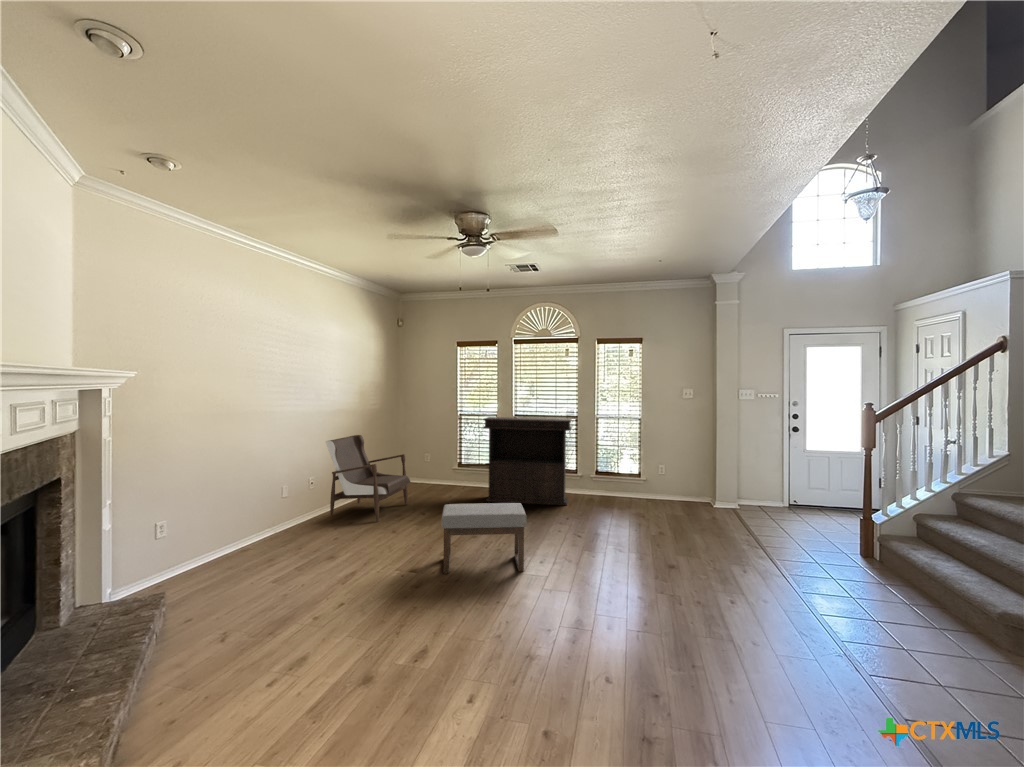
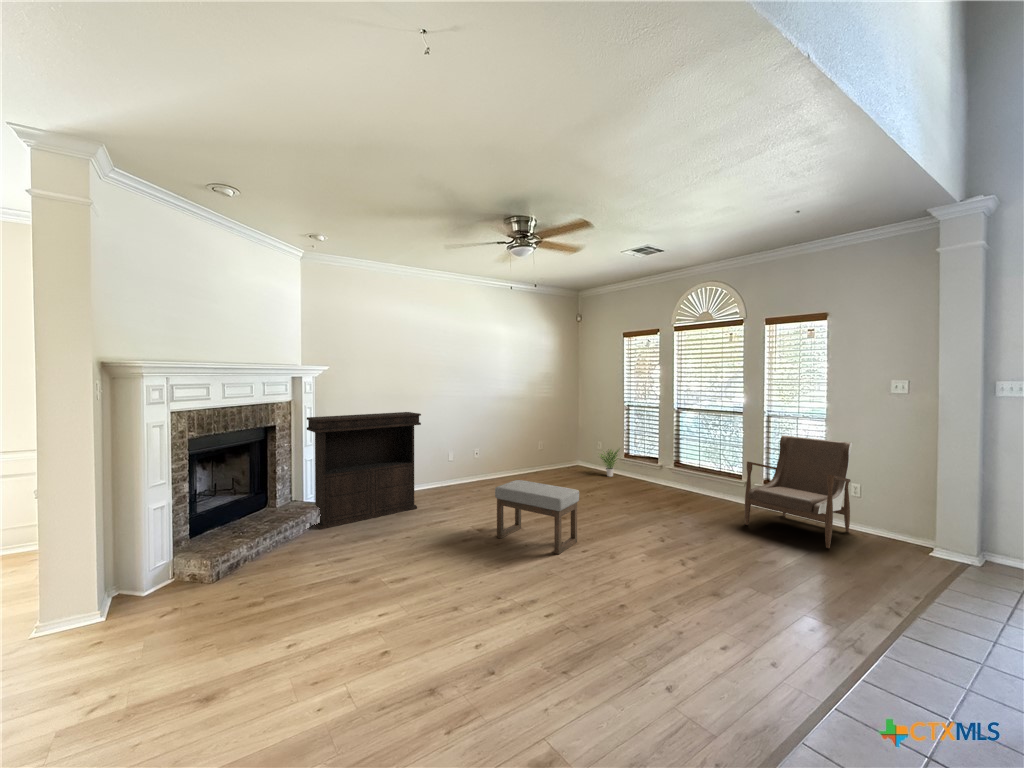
console table: present [483,417,571,505] -> present [307,412,421,529]
armchair: present [326,435,410,522] -> present [745,435,852,548]
potted plant: none [433,456,462,489] -> present [601,449,619,477]

